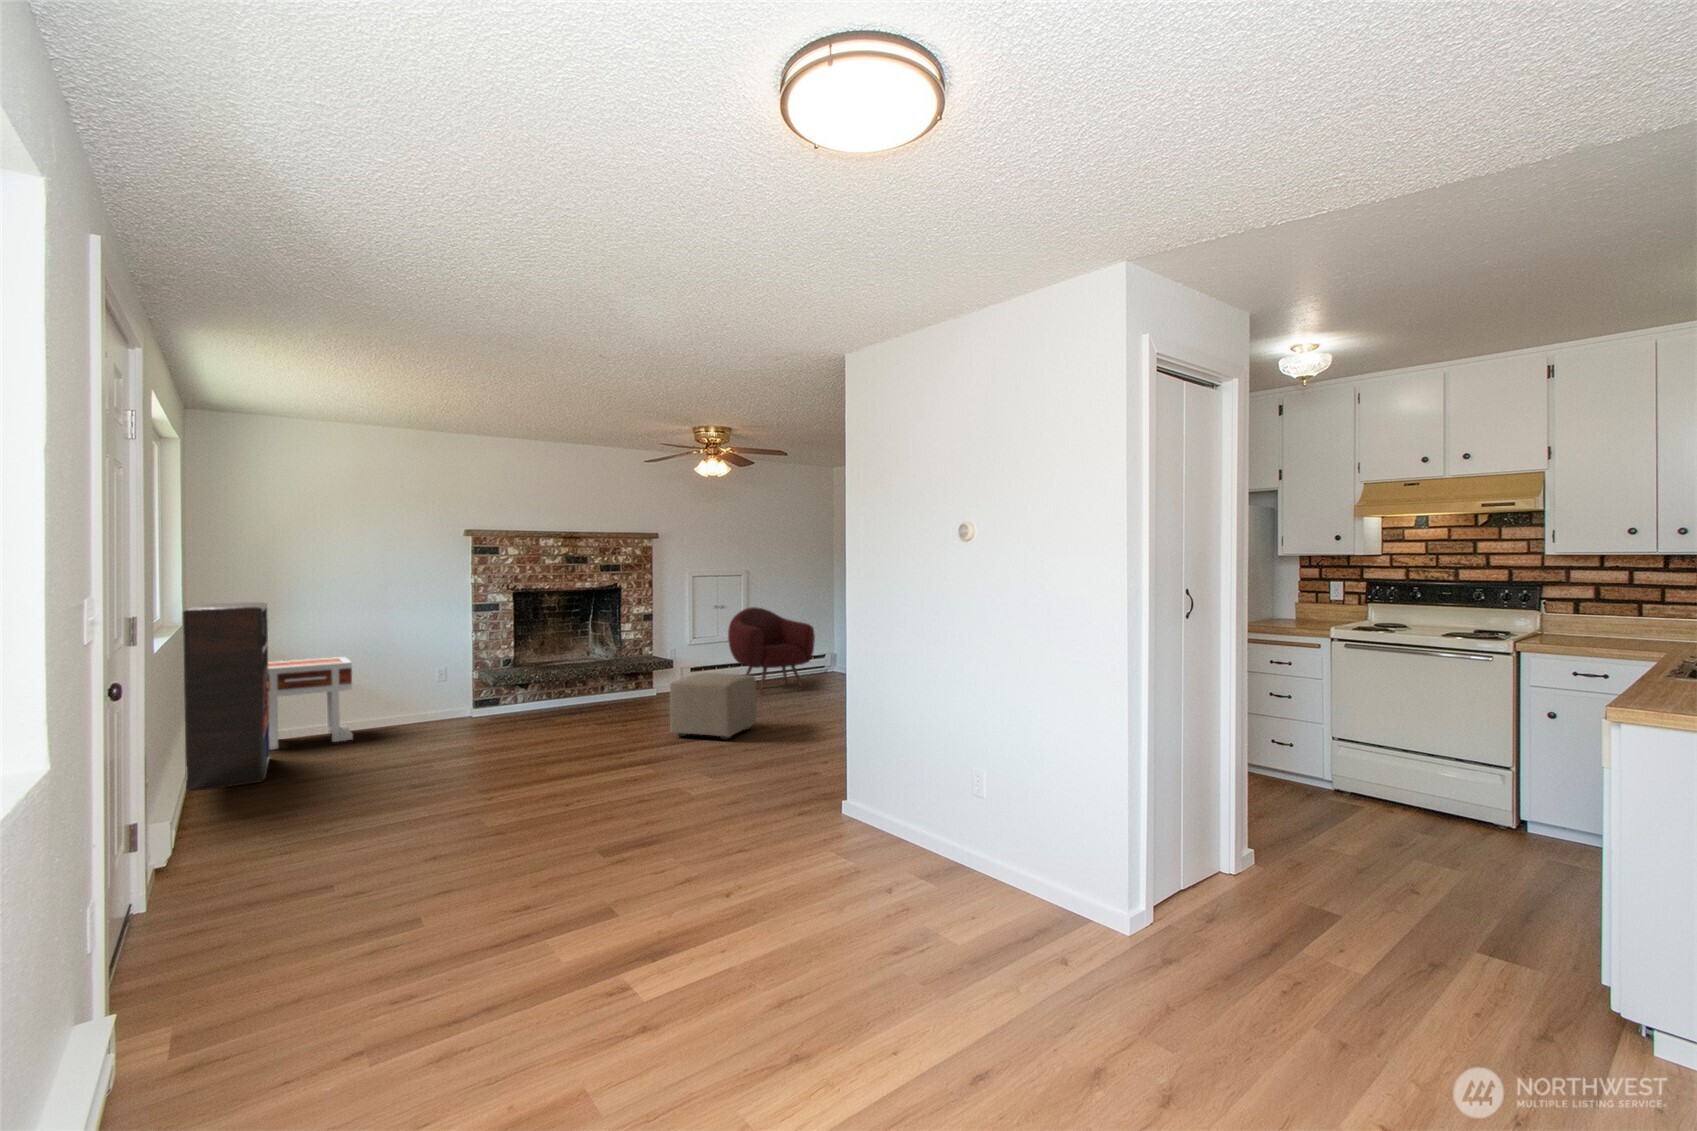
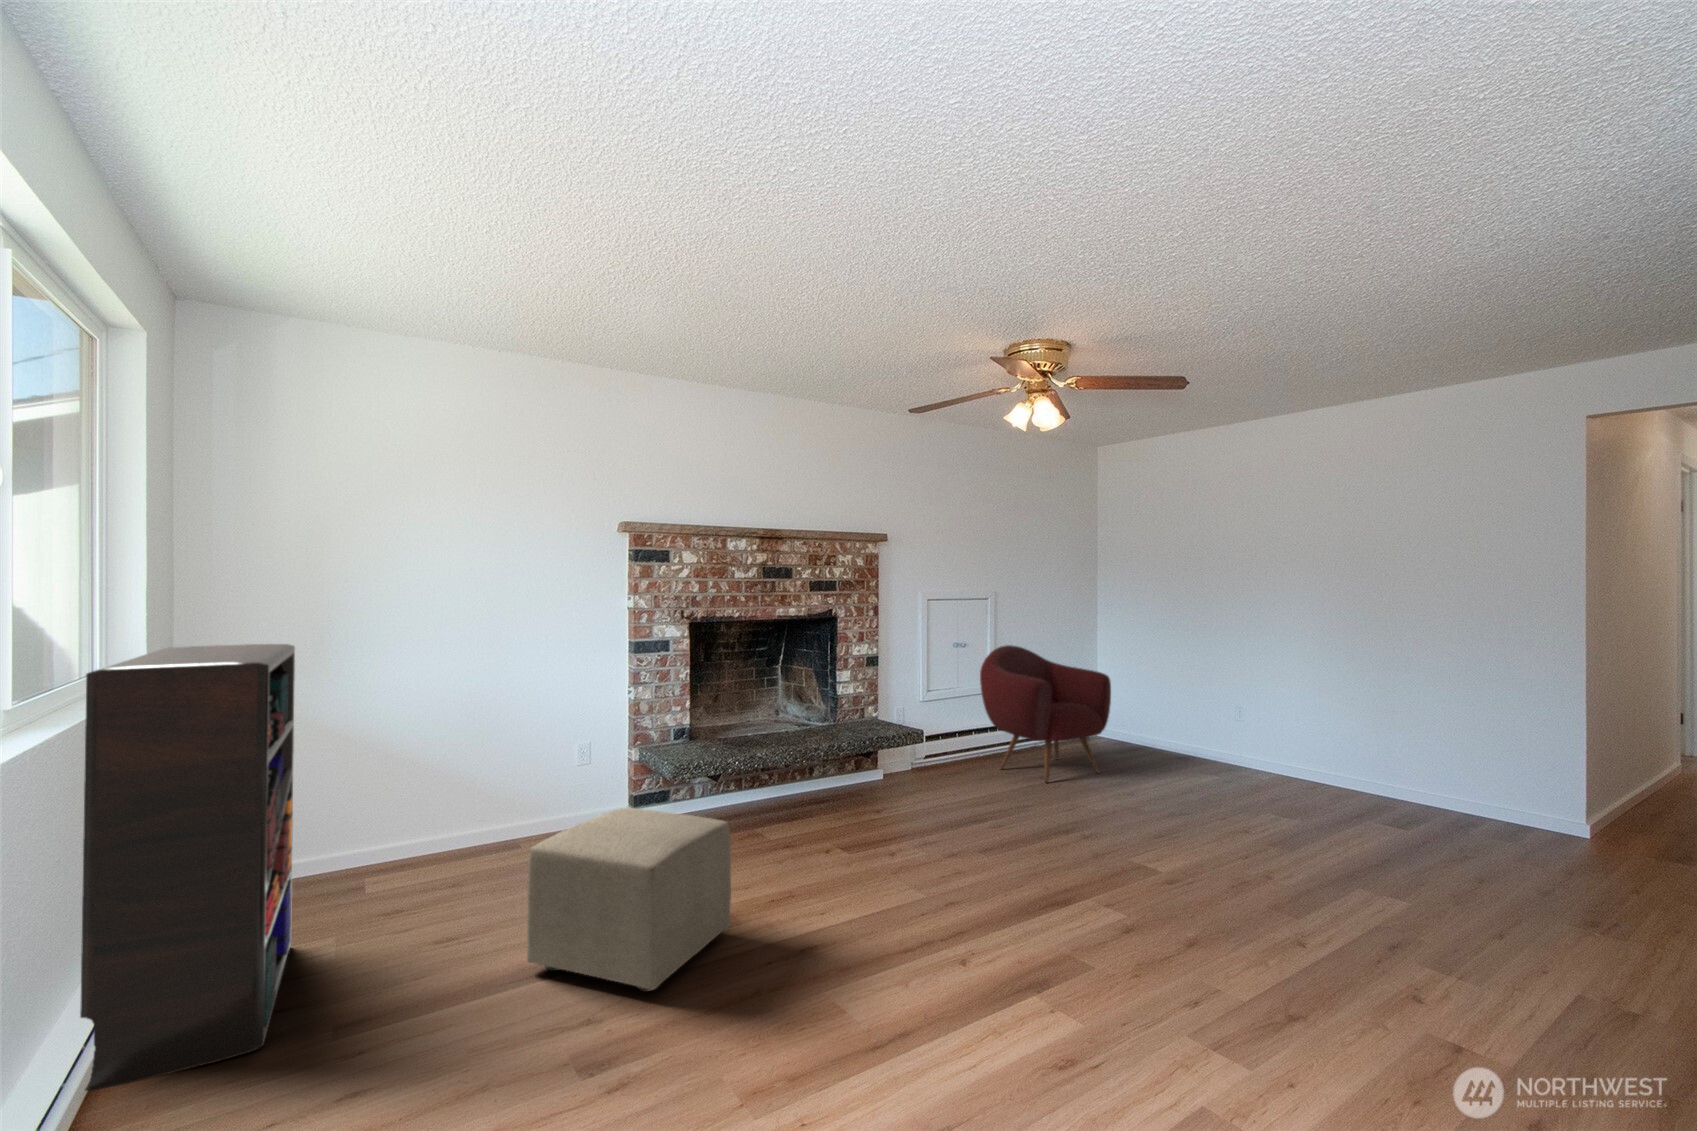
side table: present [268,657,353,750] -> none [271,732,445,920]
ottoman: present [670,673,757,740] -> present [527,808,731,992]

